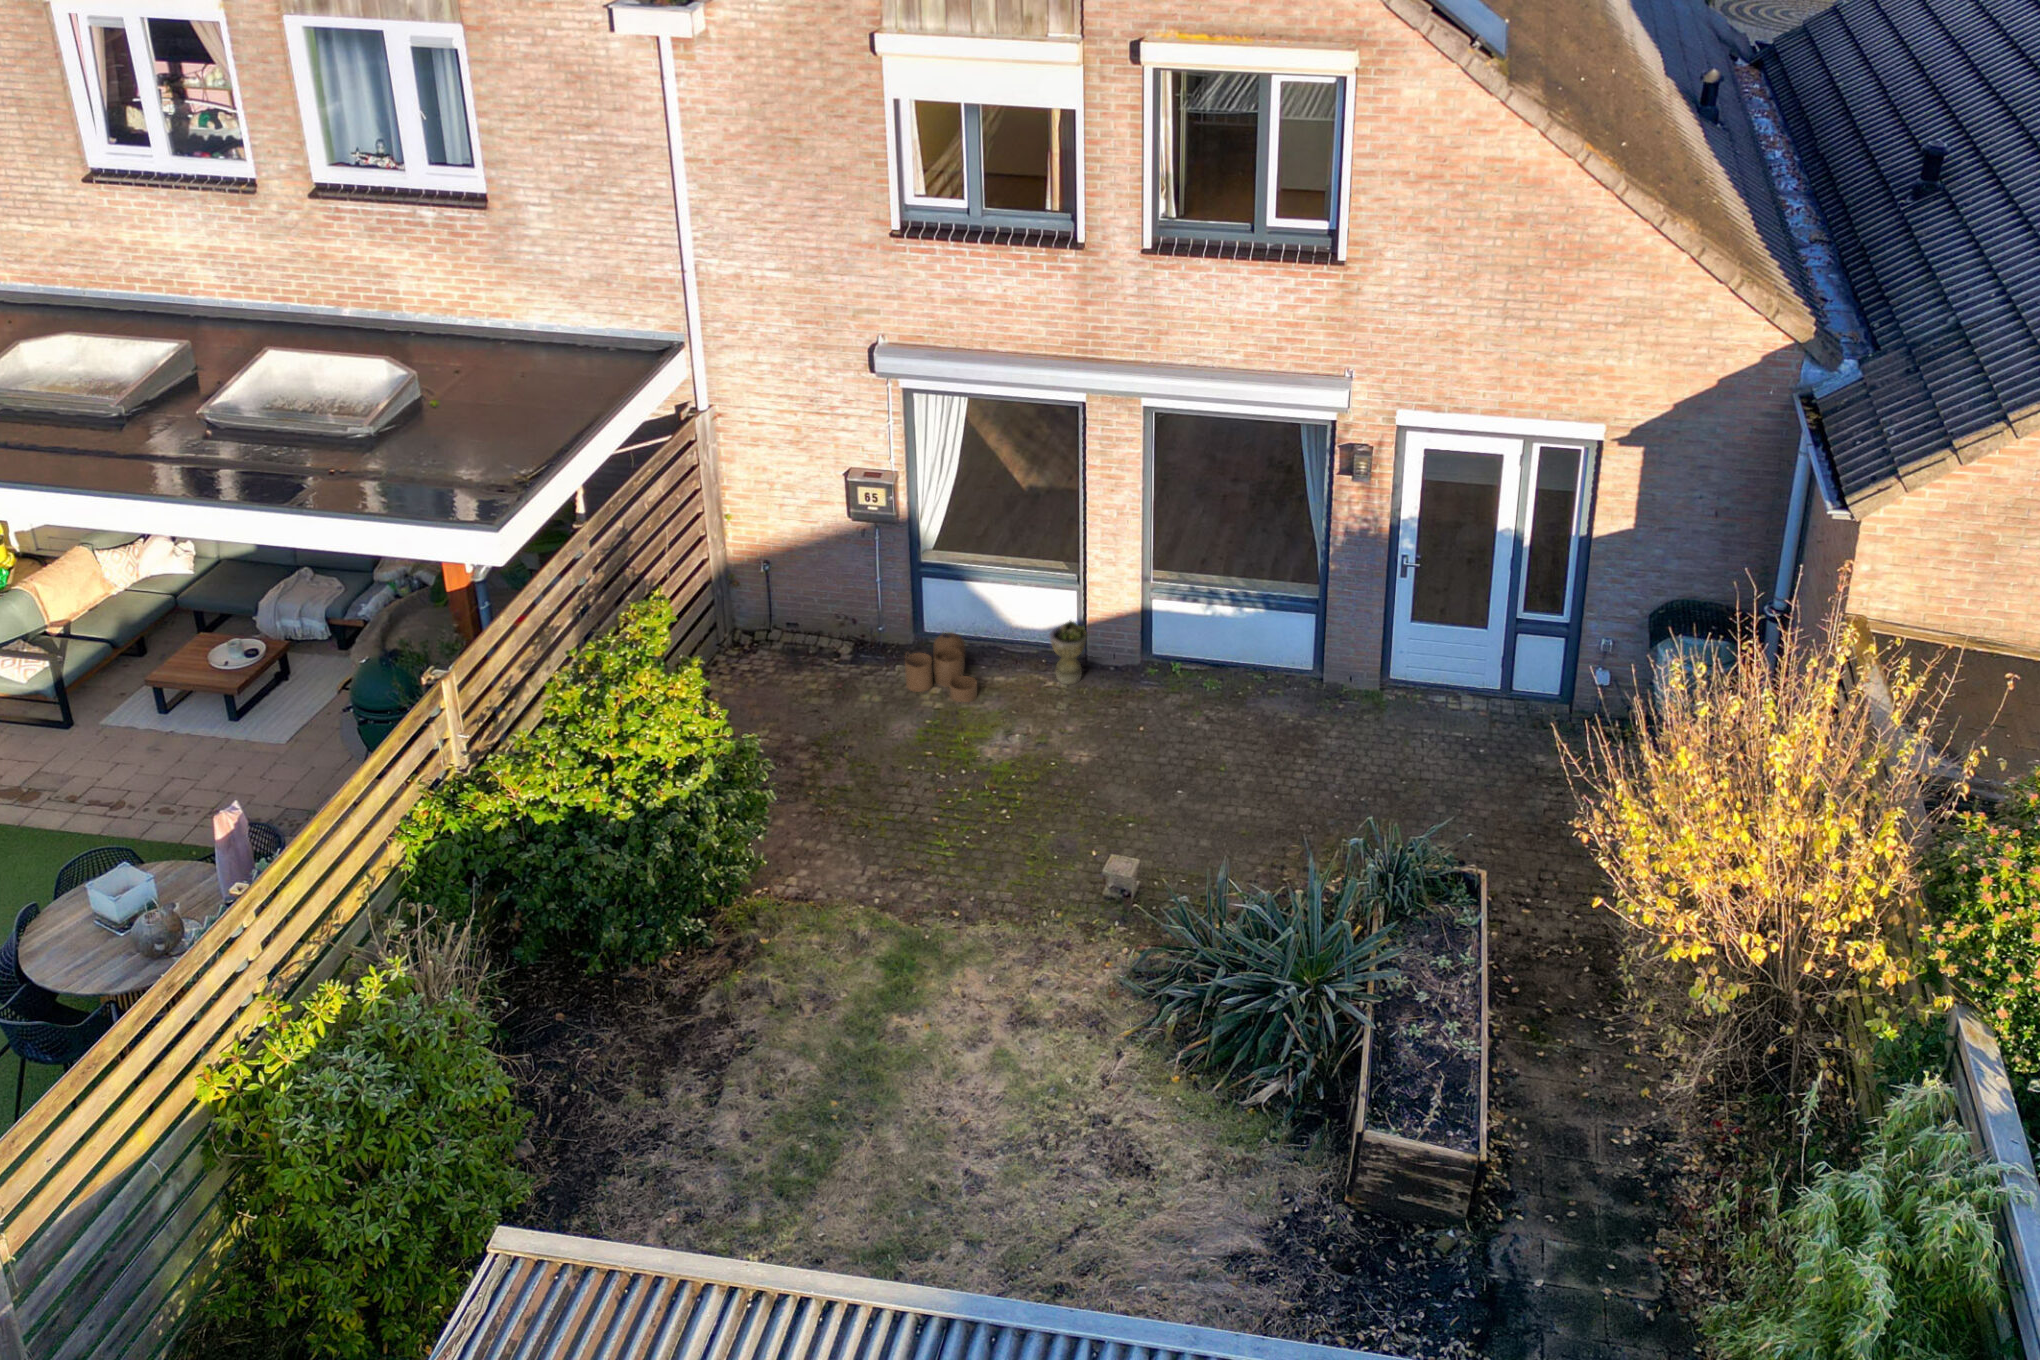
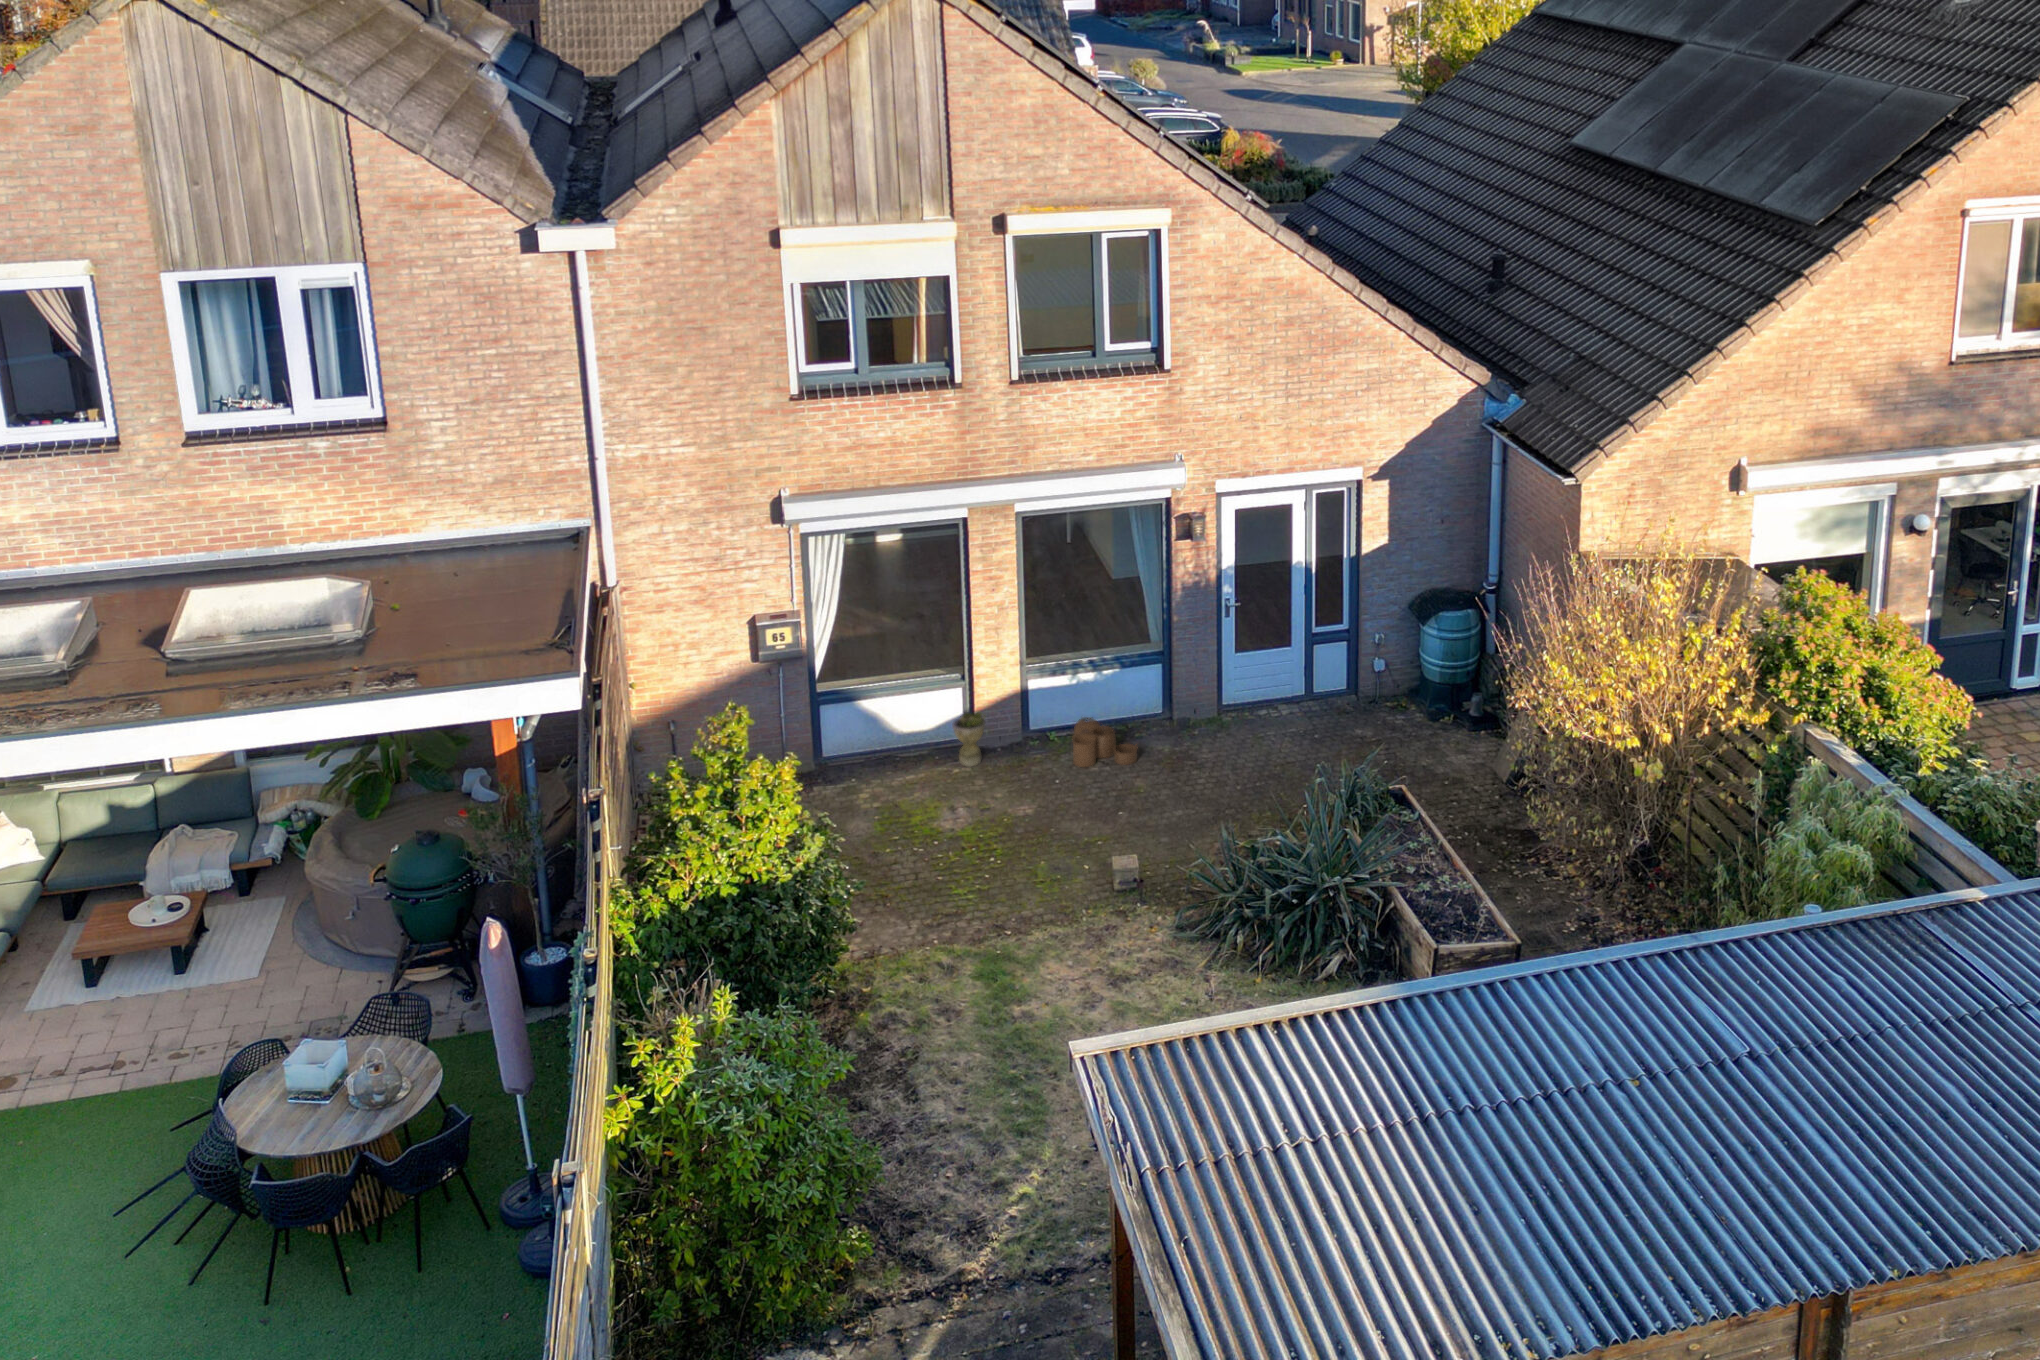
woven basket: present [905,632,977,702] -> present [1072,717,1138,767]

